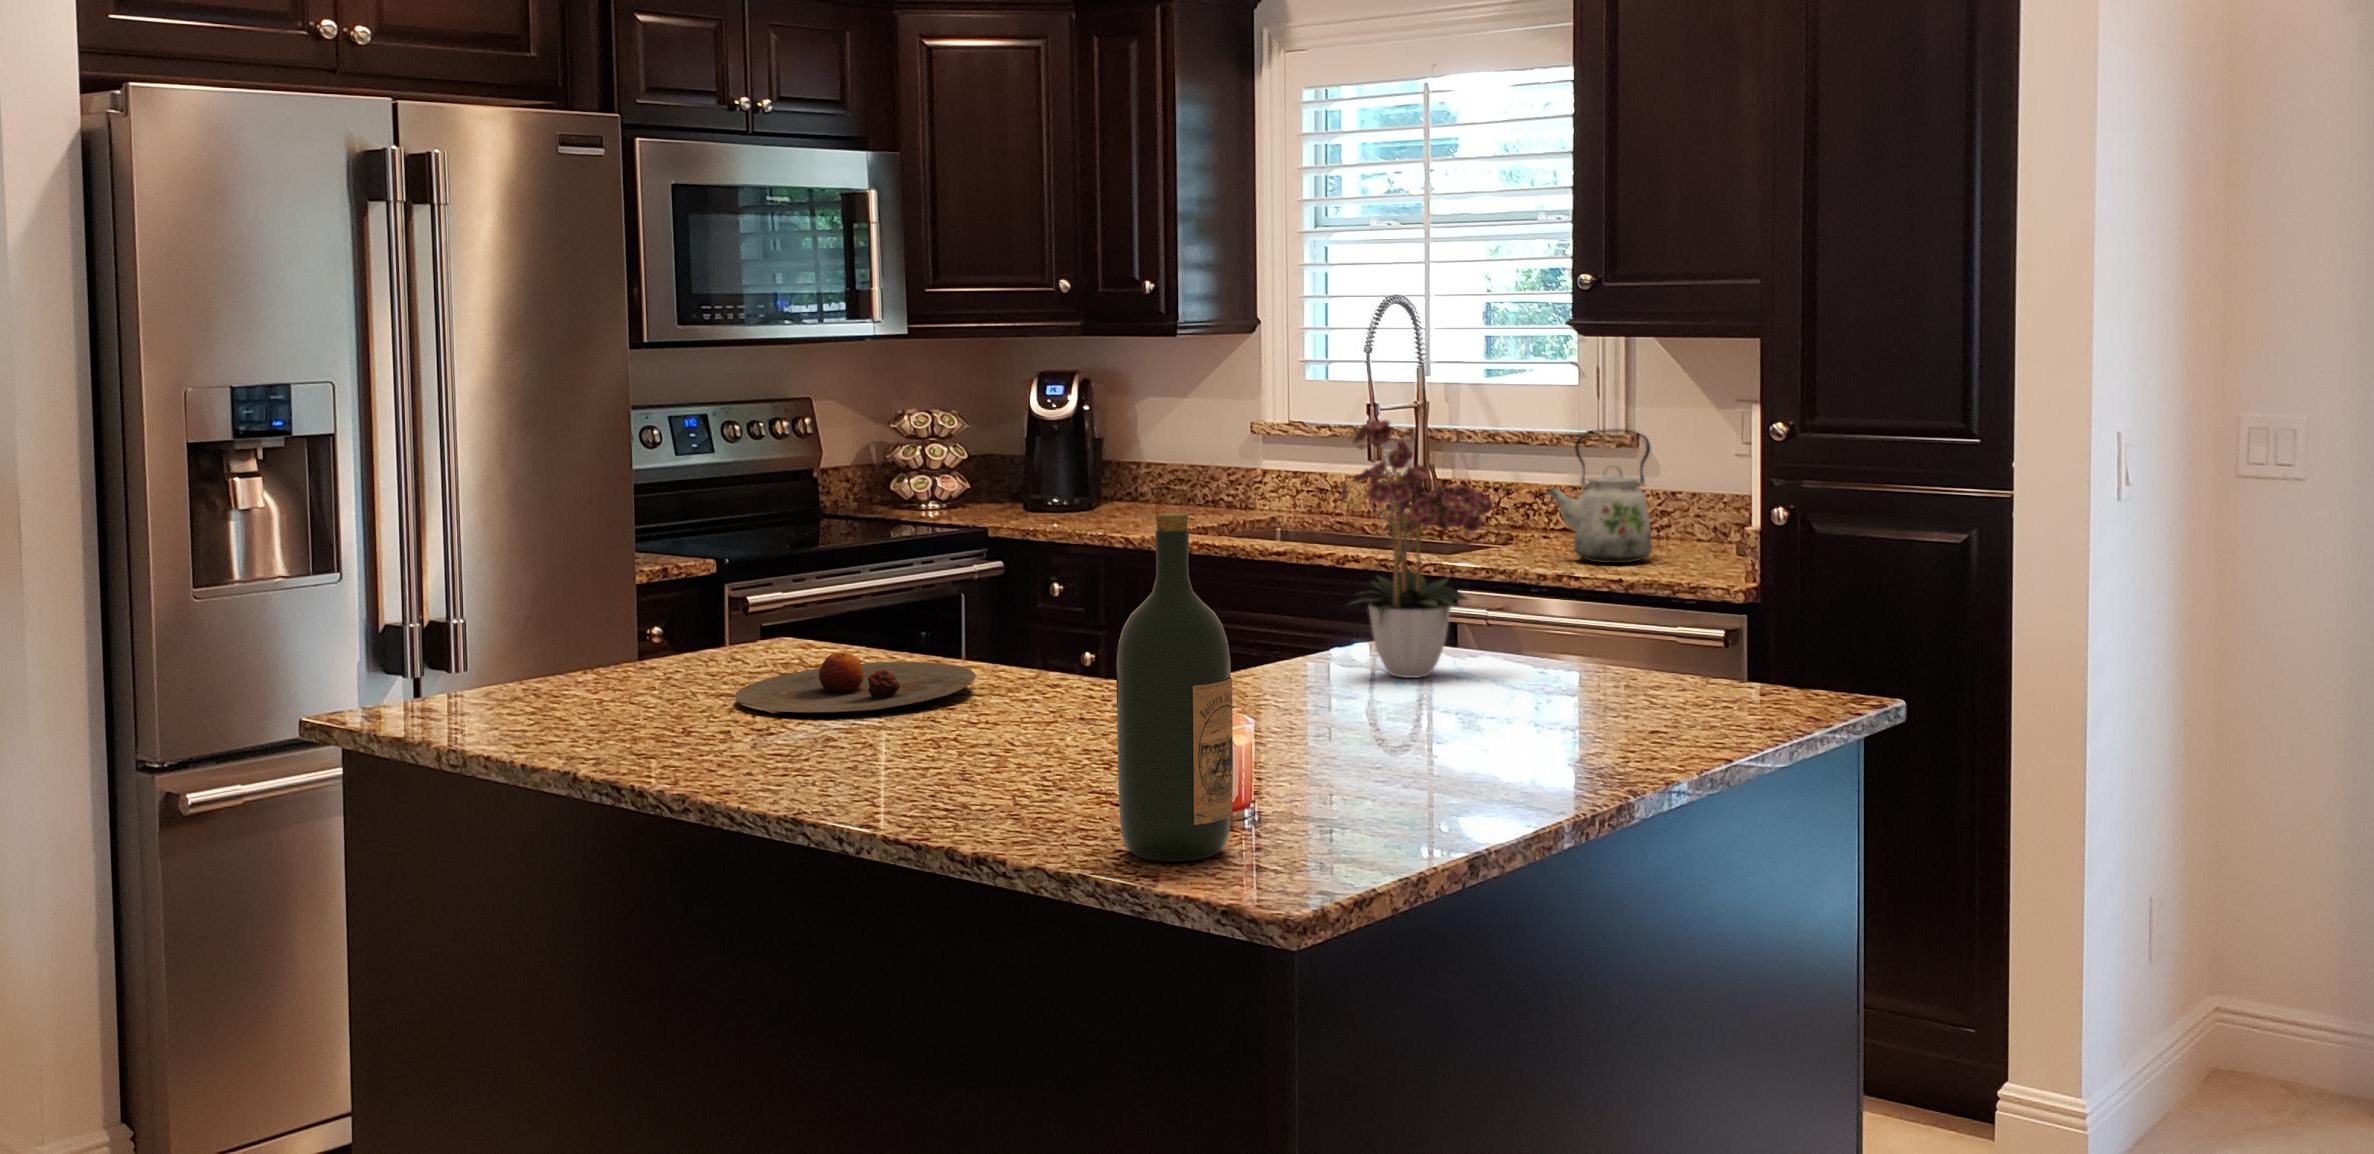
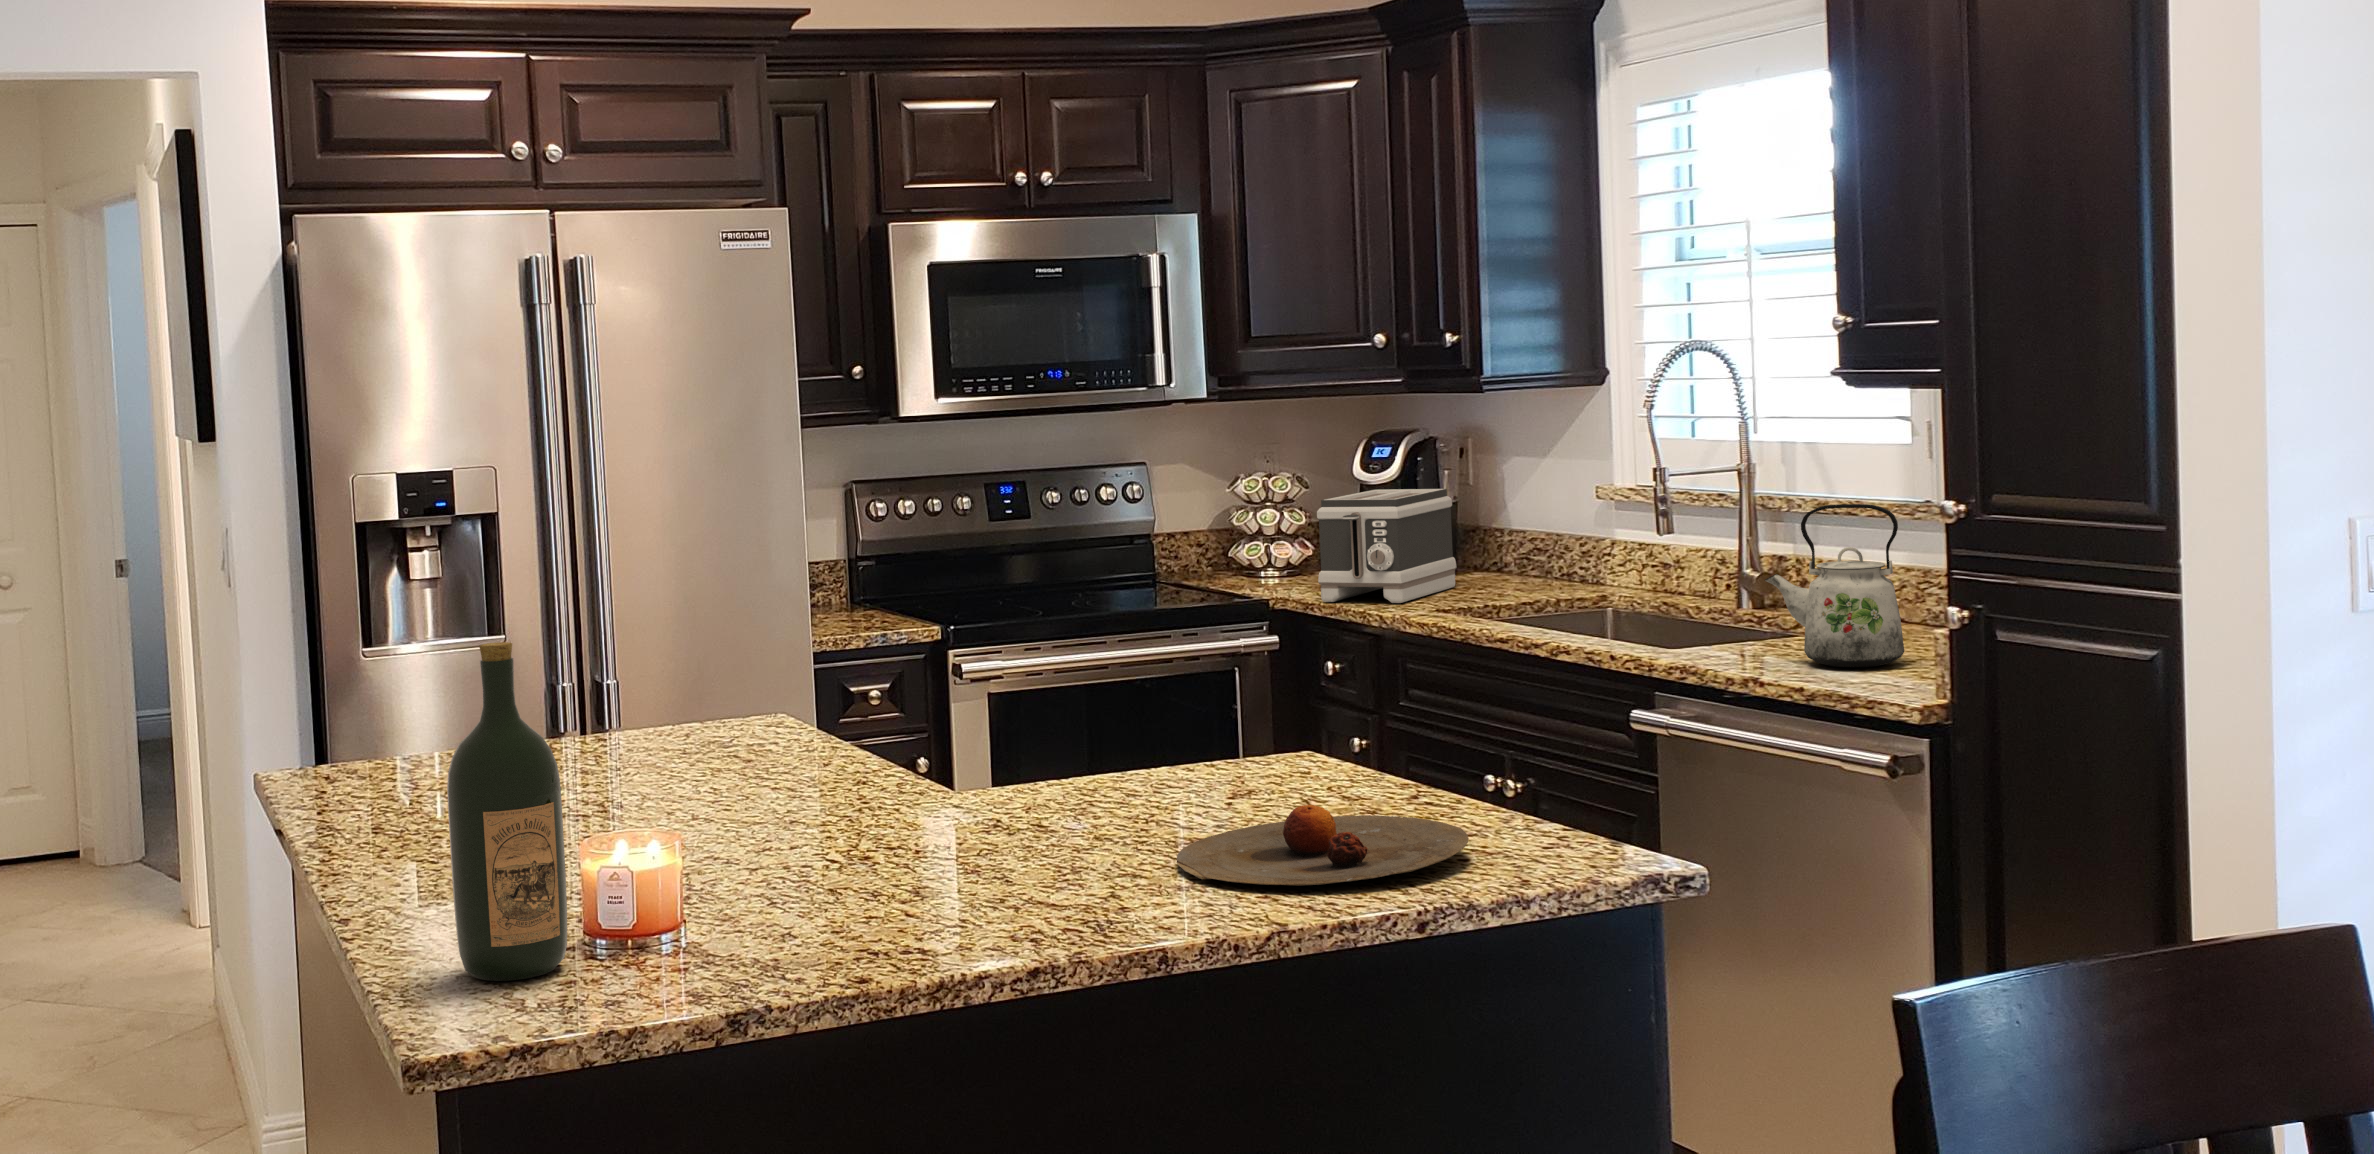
flower arrangement: present [1340,420,1493,678] -> none [1112,506,1317,803]
toaster: none [1031,424,1126,527] -> present [1317,489,1457,603]
plate: present [735,652,975,713] -> present [1177,805,1469,886]

